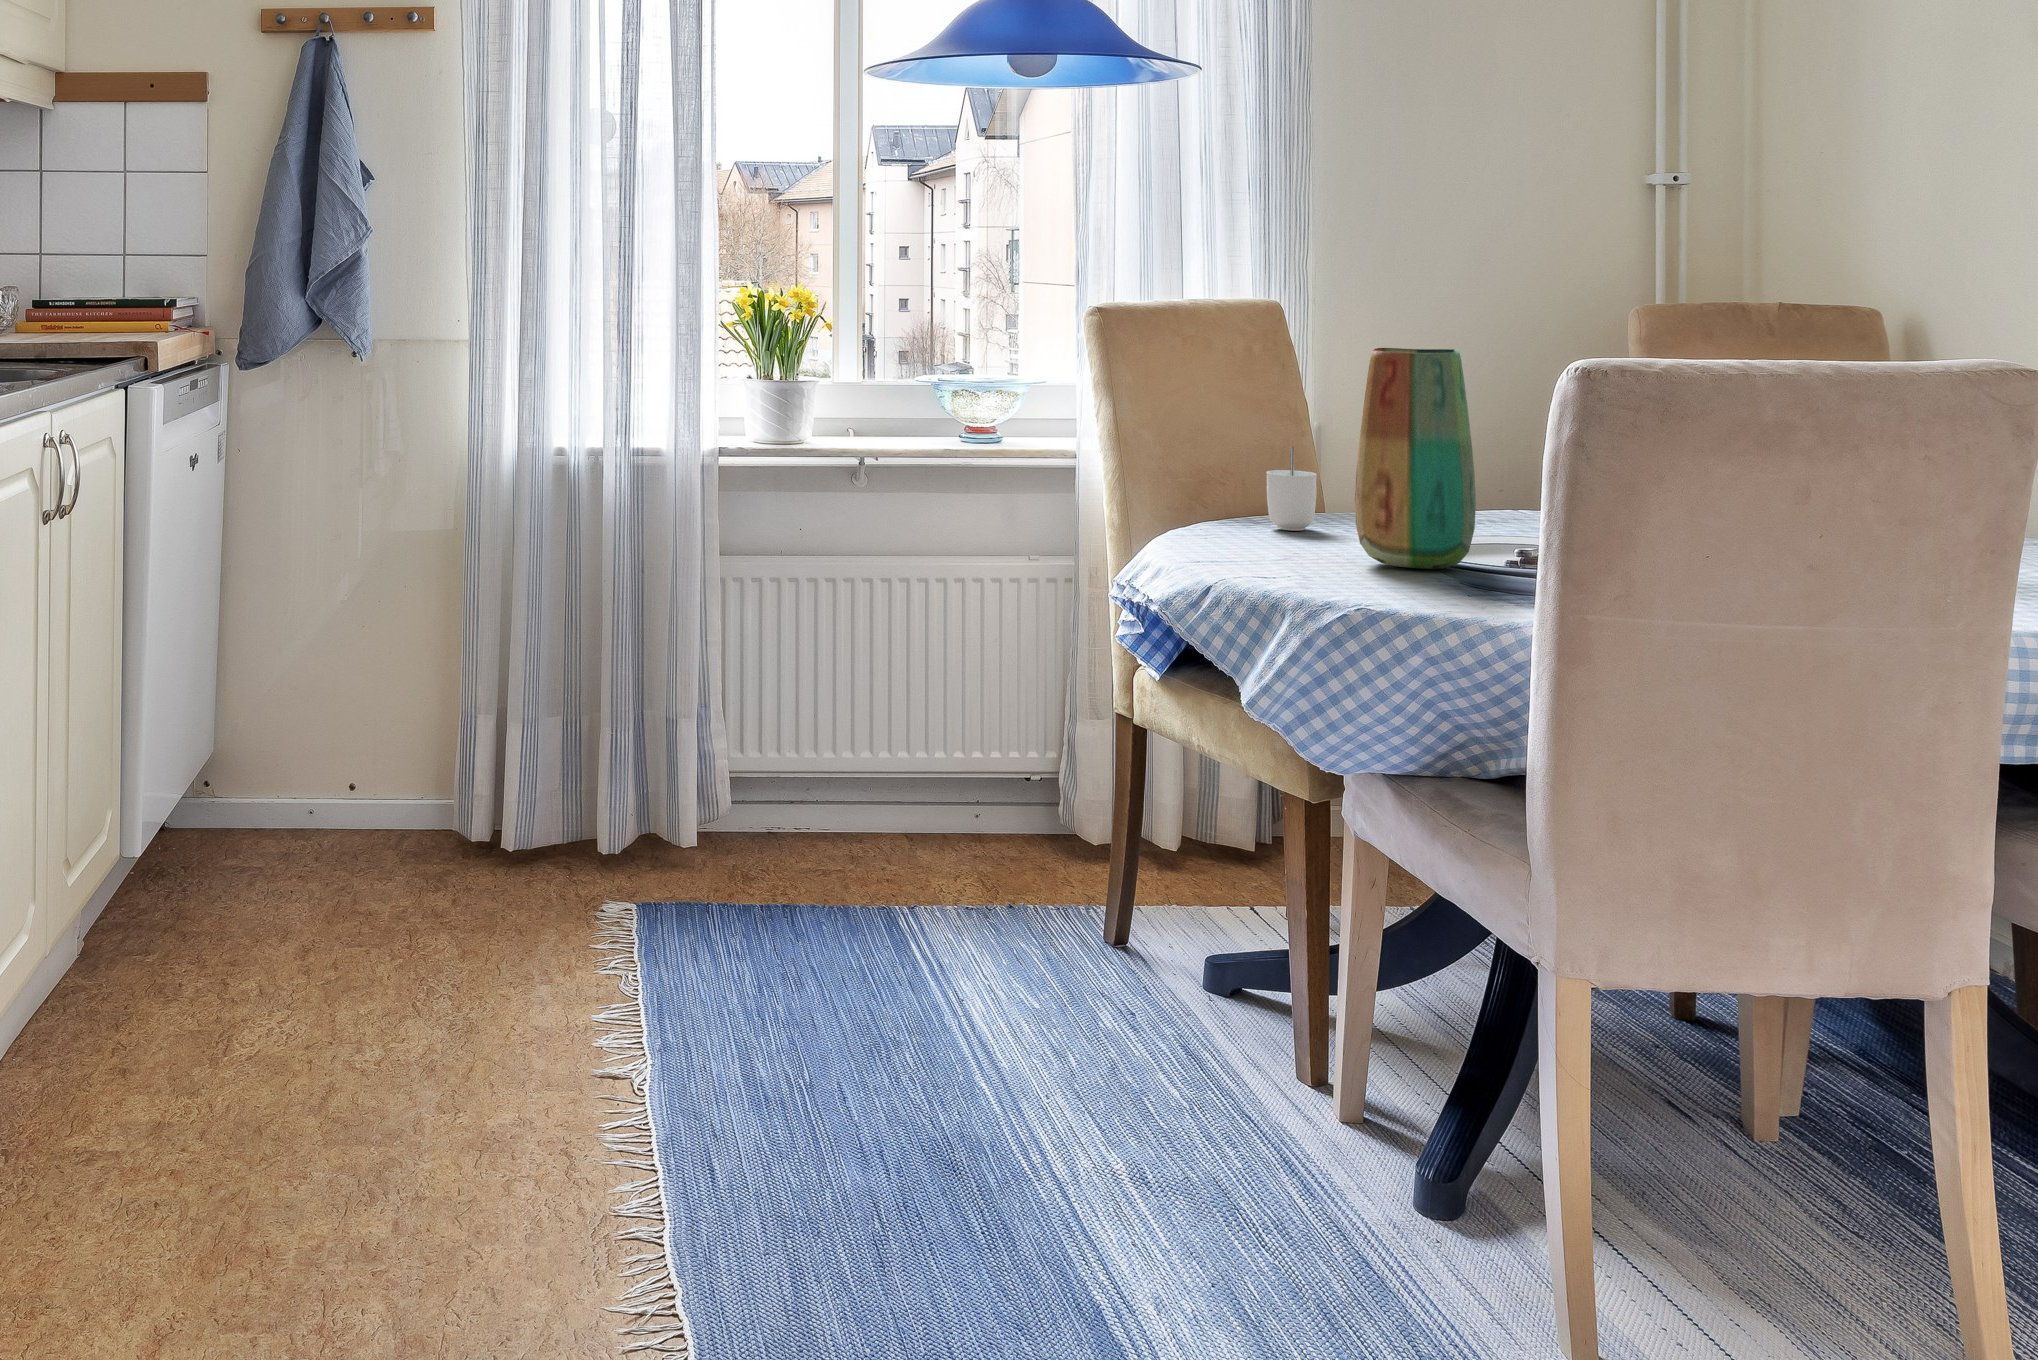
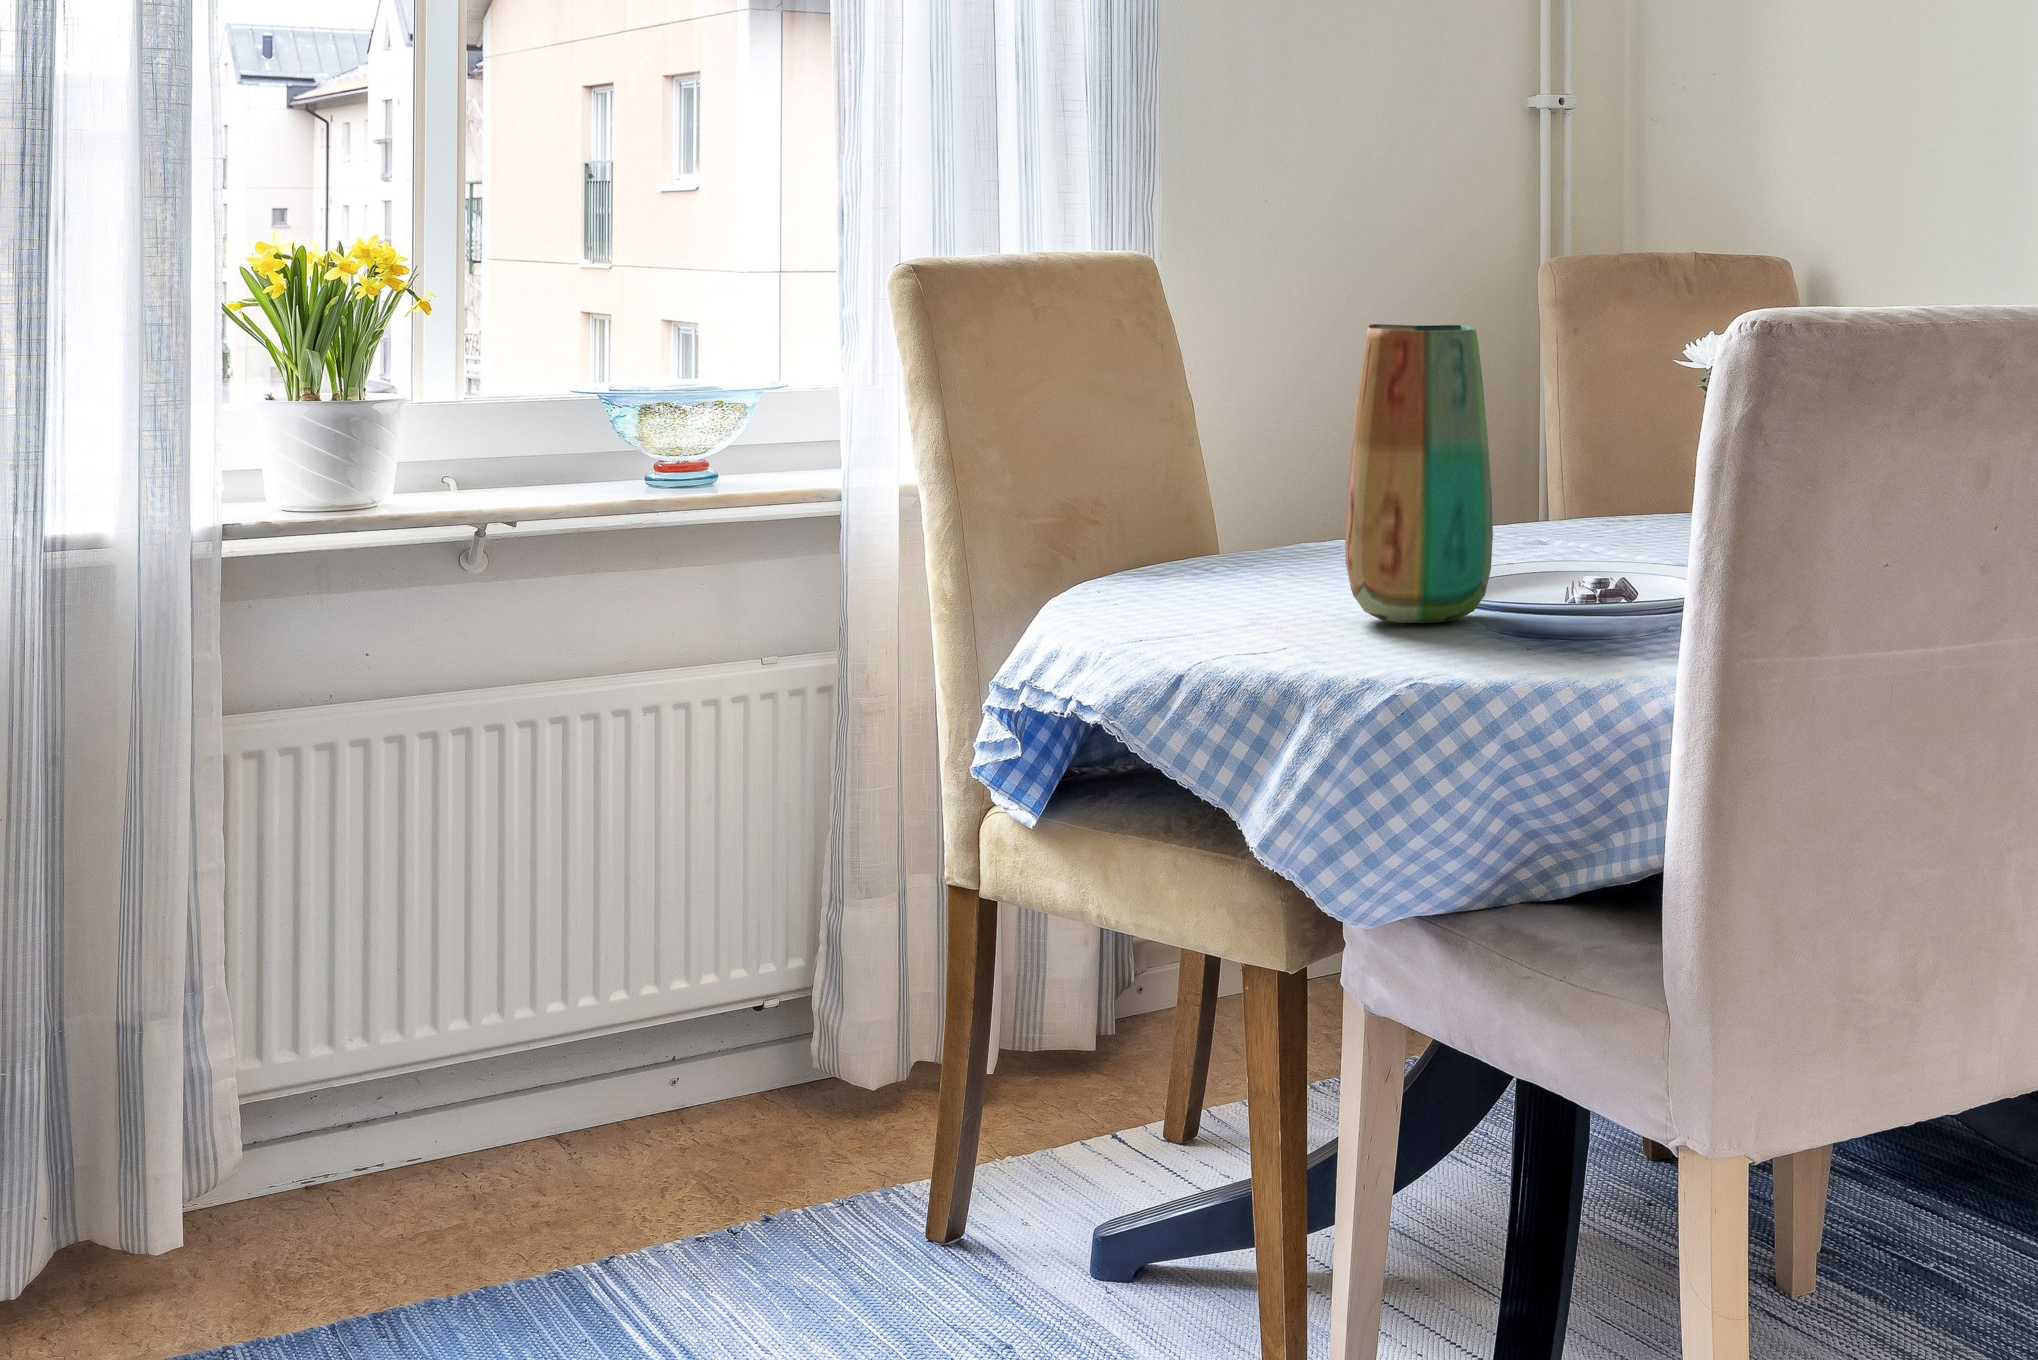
cup: present [1266,446,1317,531] -> none [1183,466,1250,585]

